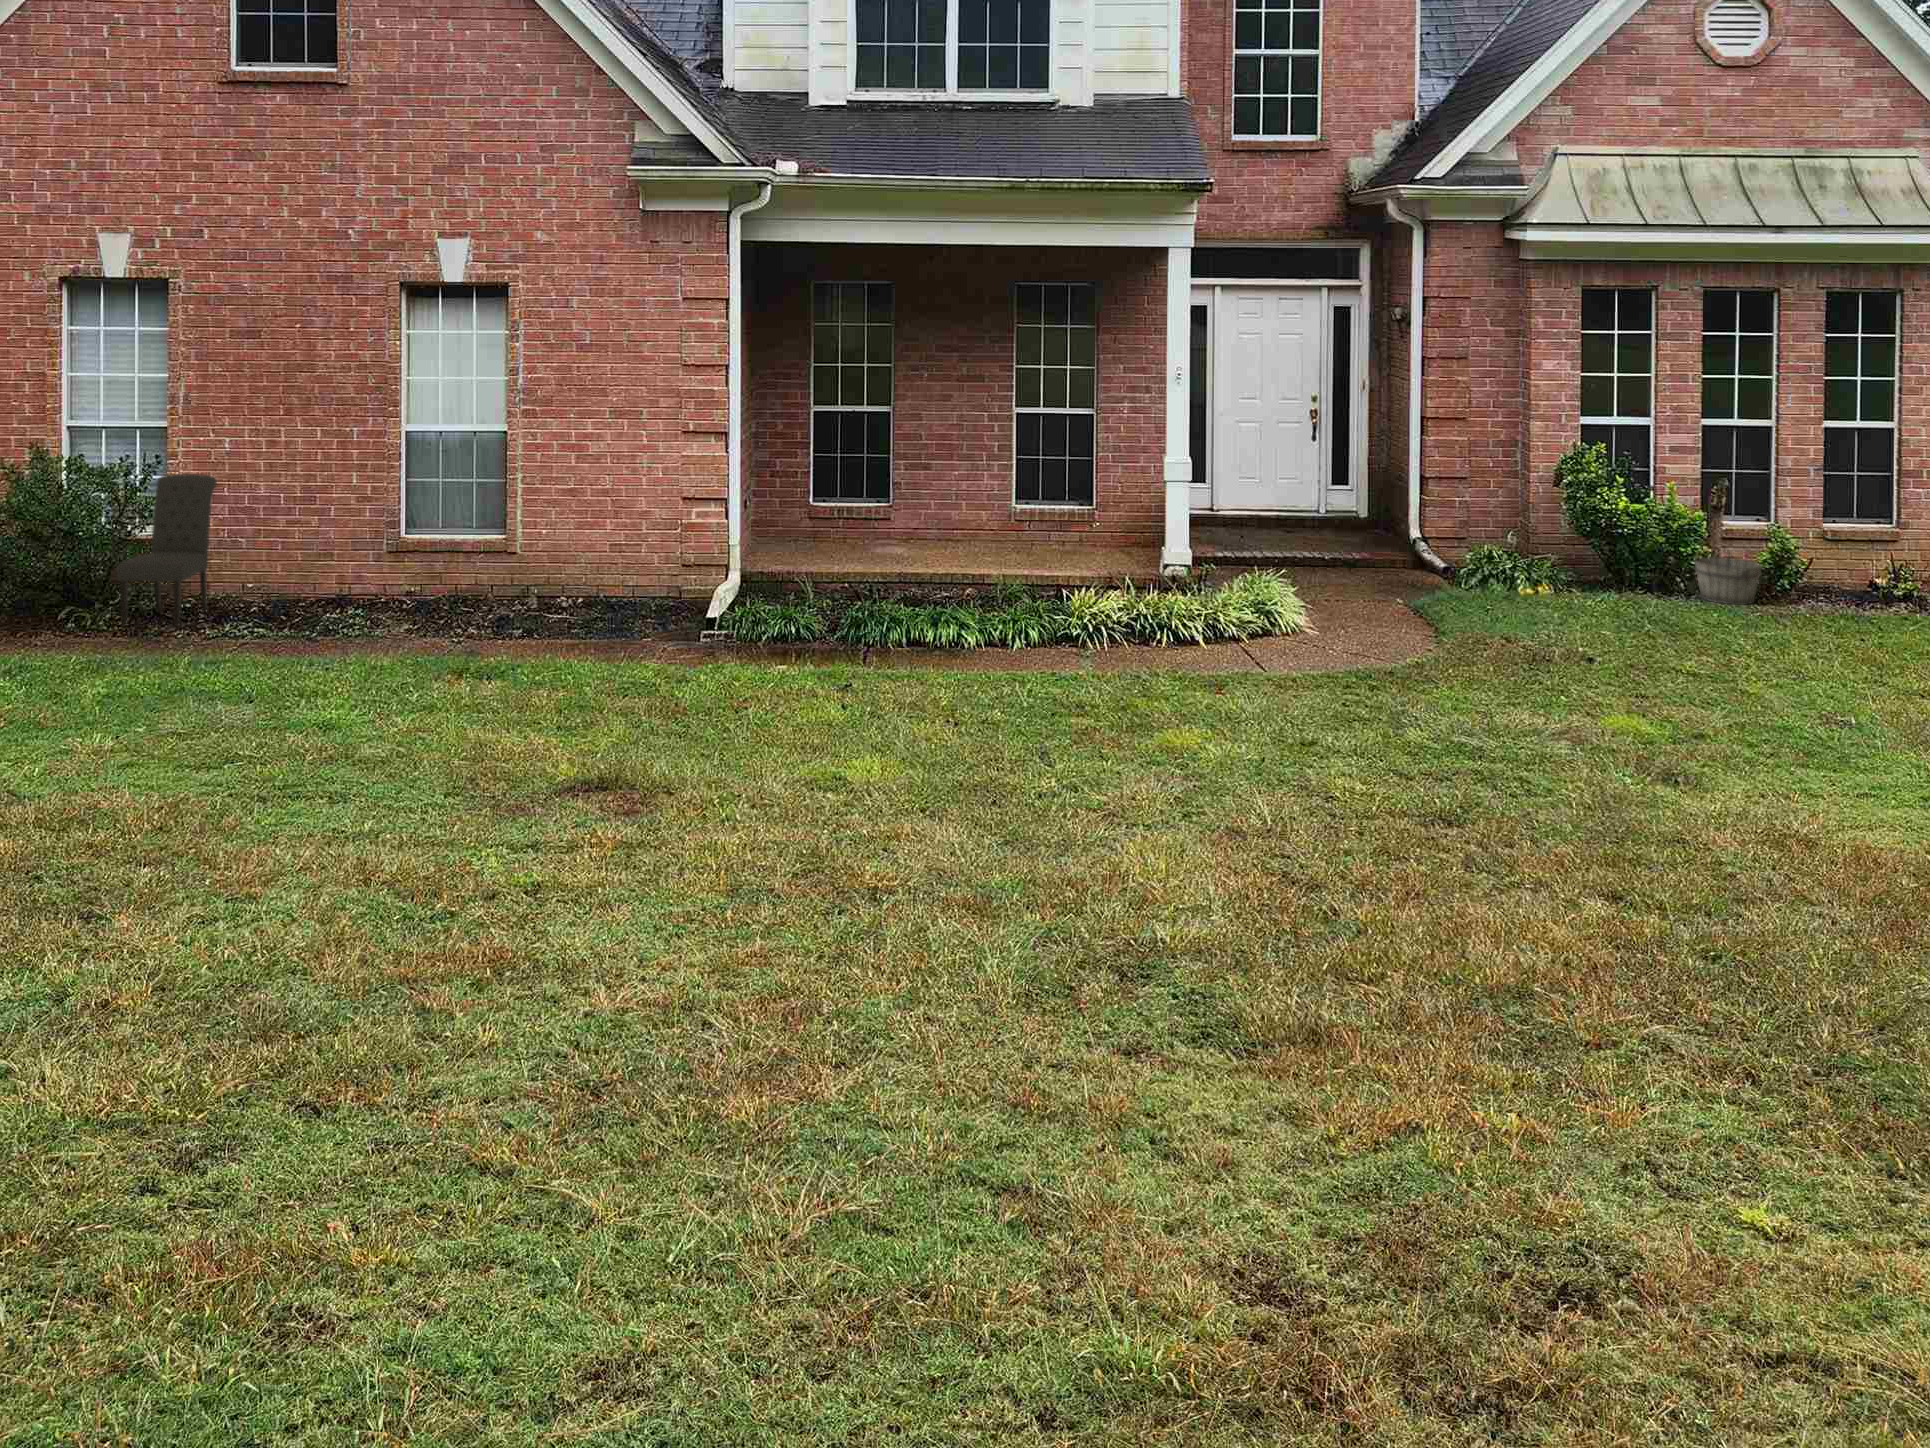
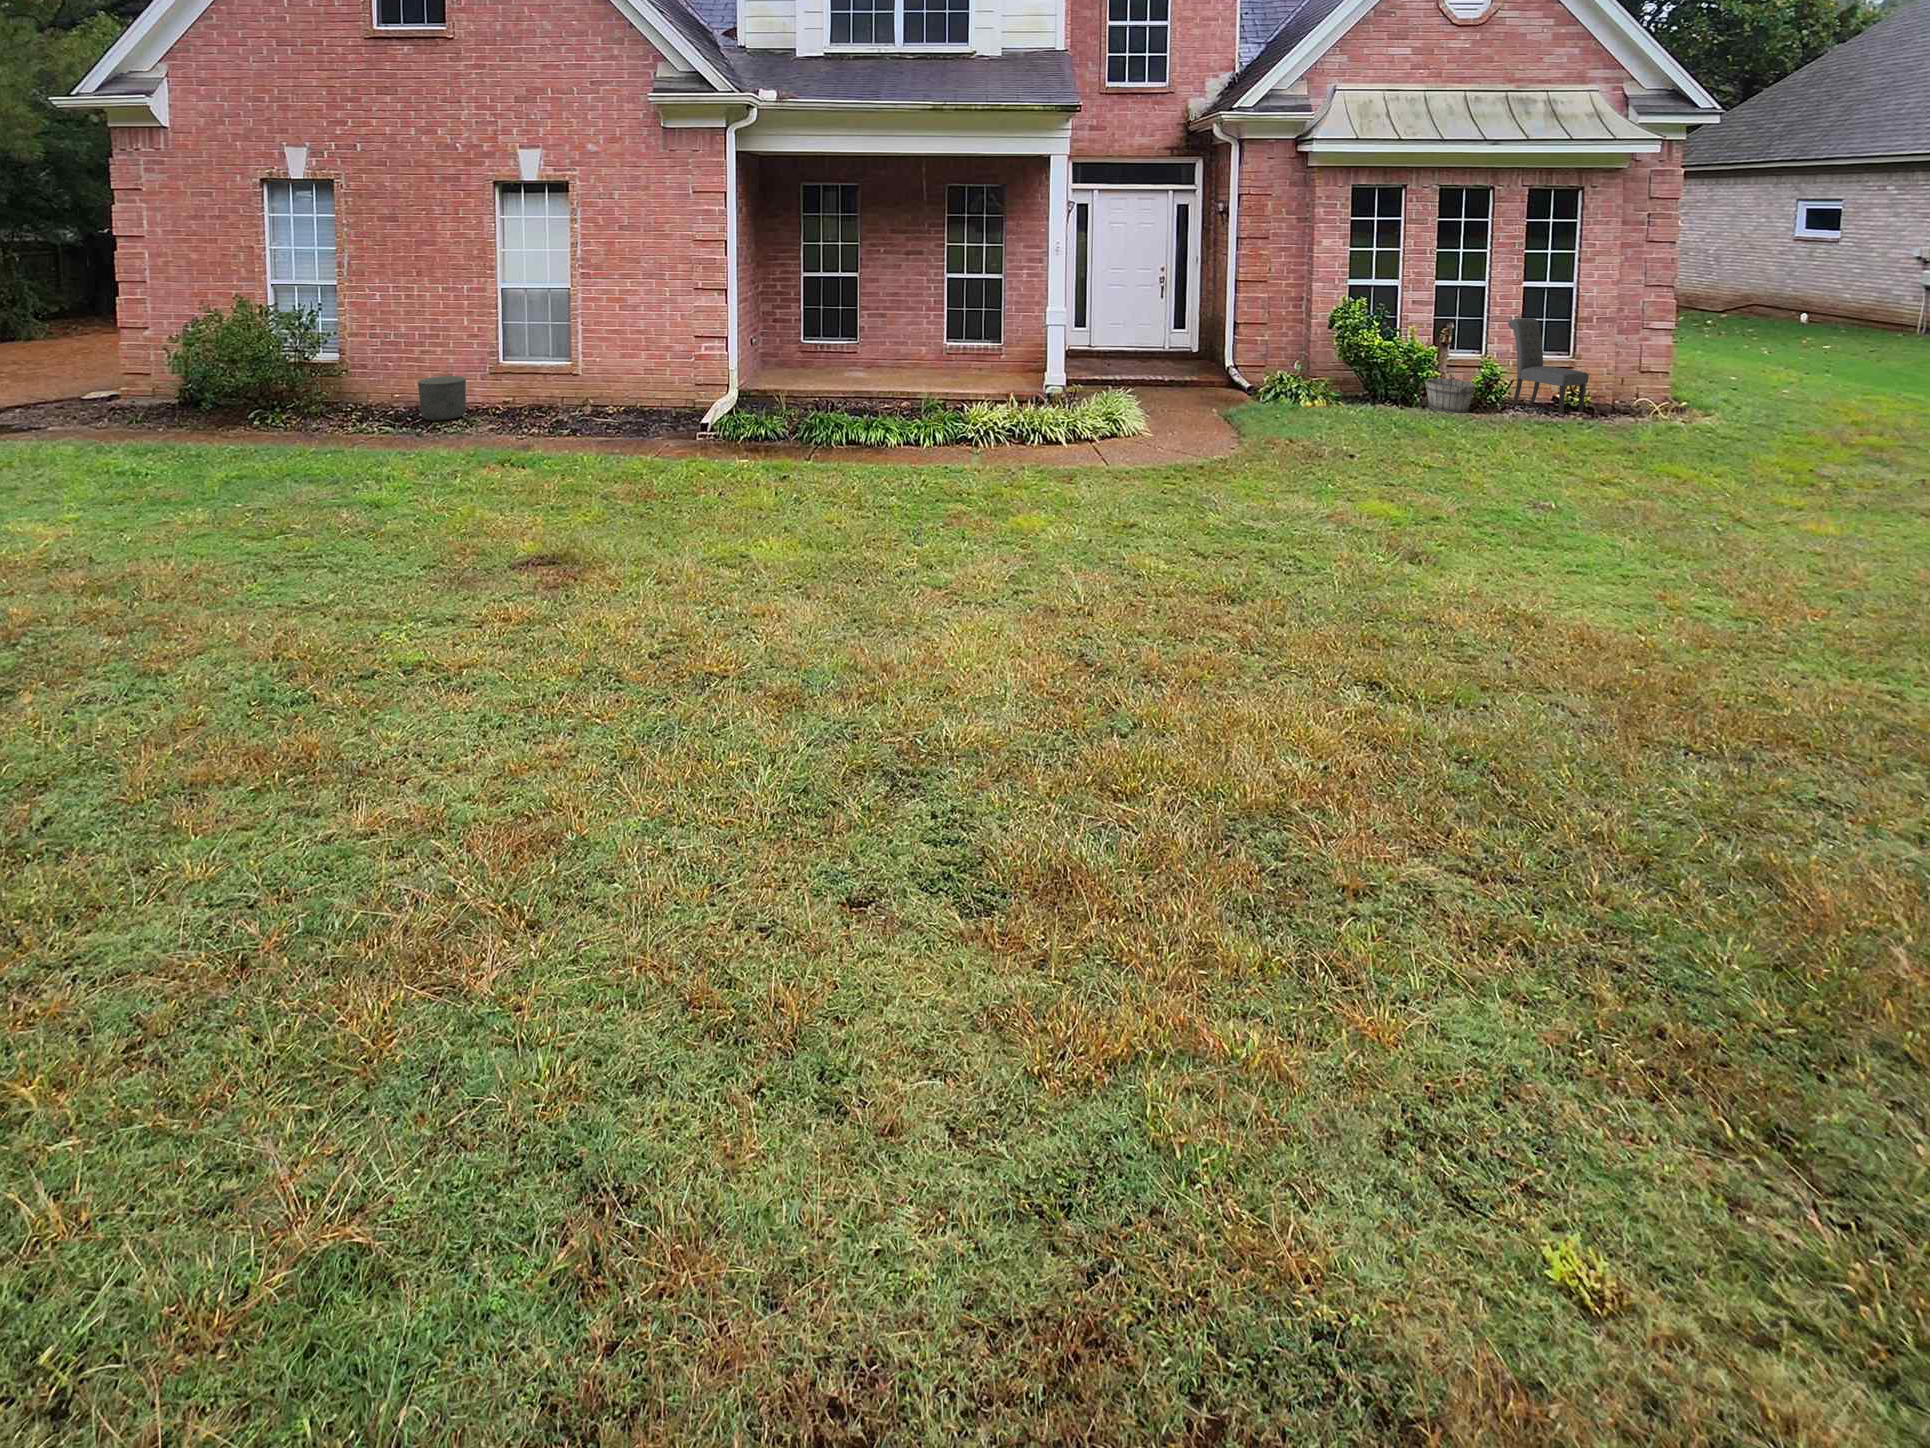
chair: present [117,474,217,627] -> present [1508,318,1589,415]
planter: none [287,557,351,620] -> present [418,376,466,421]

